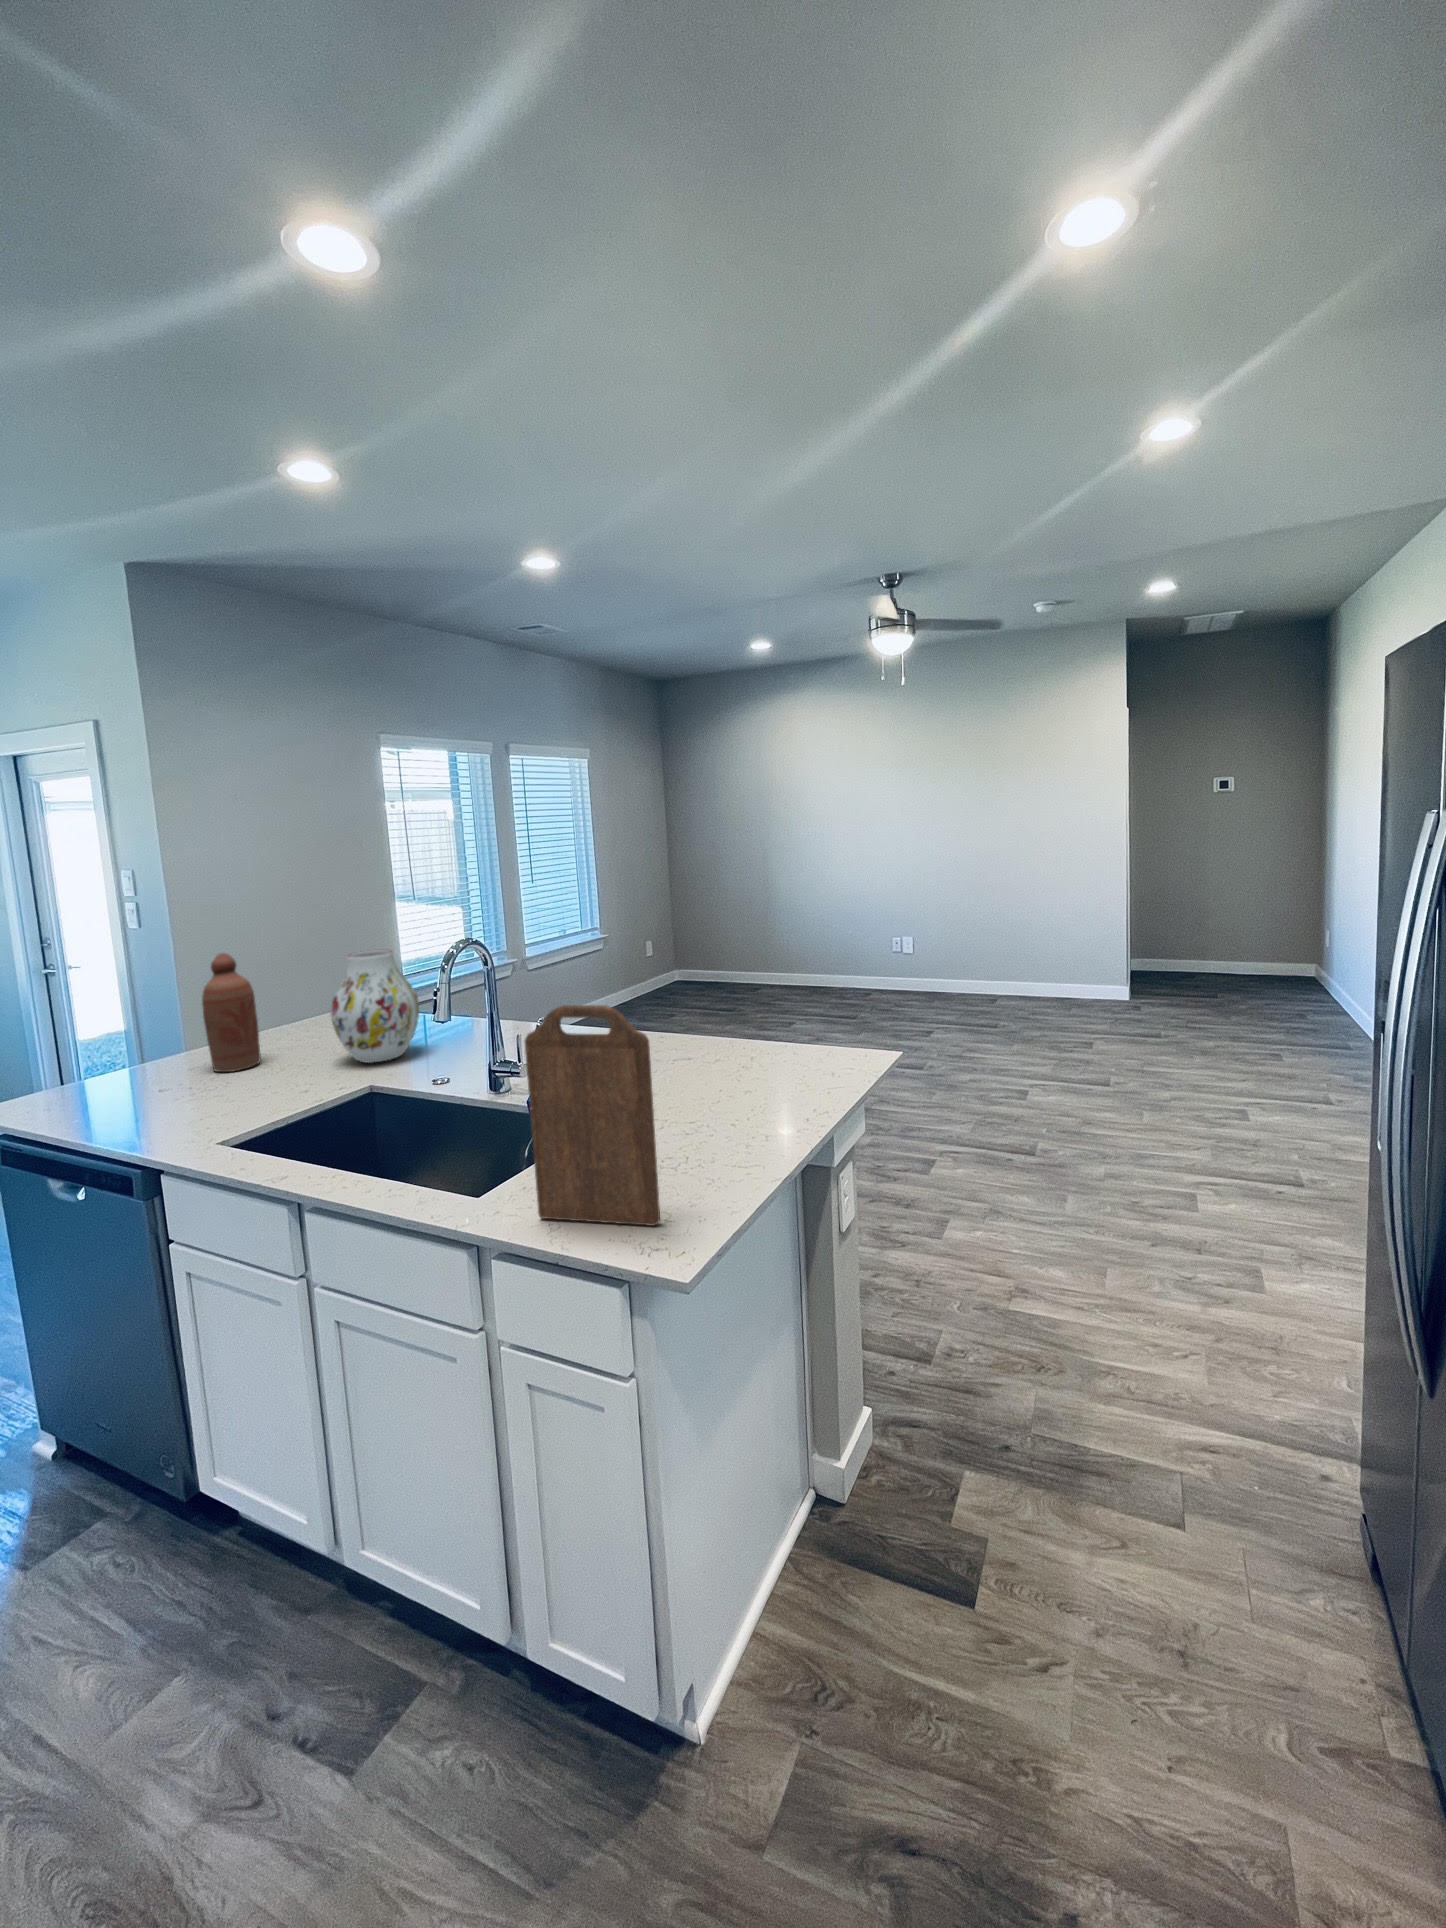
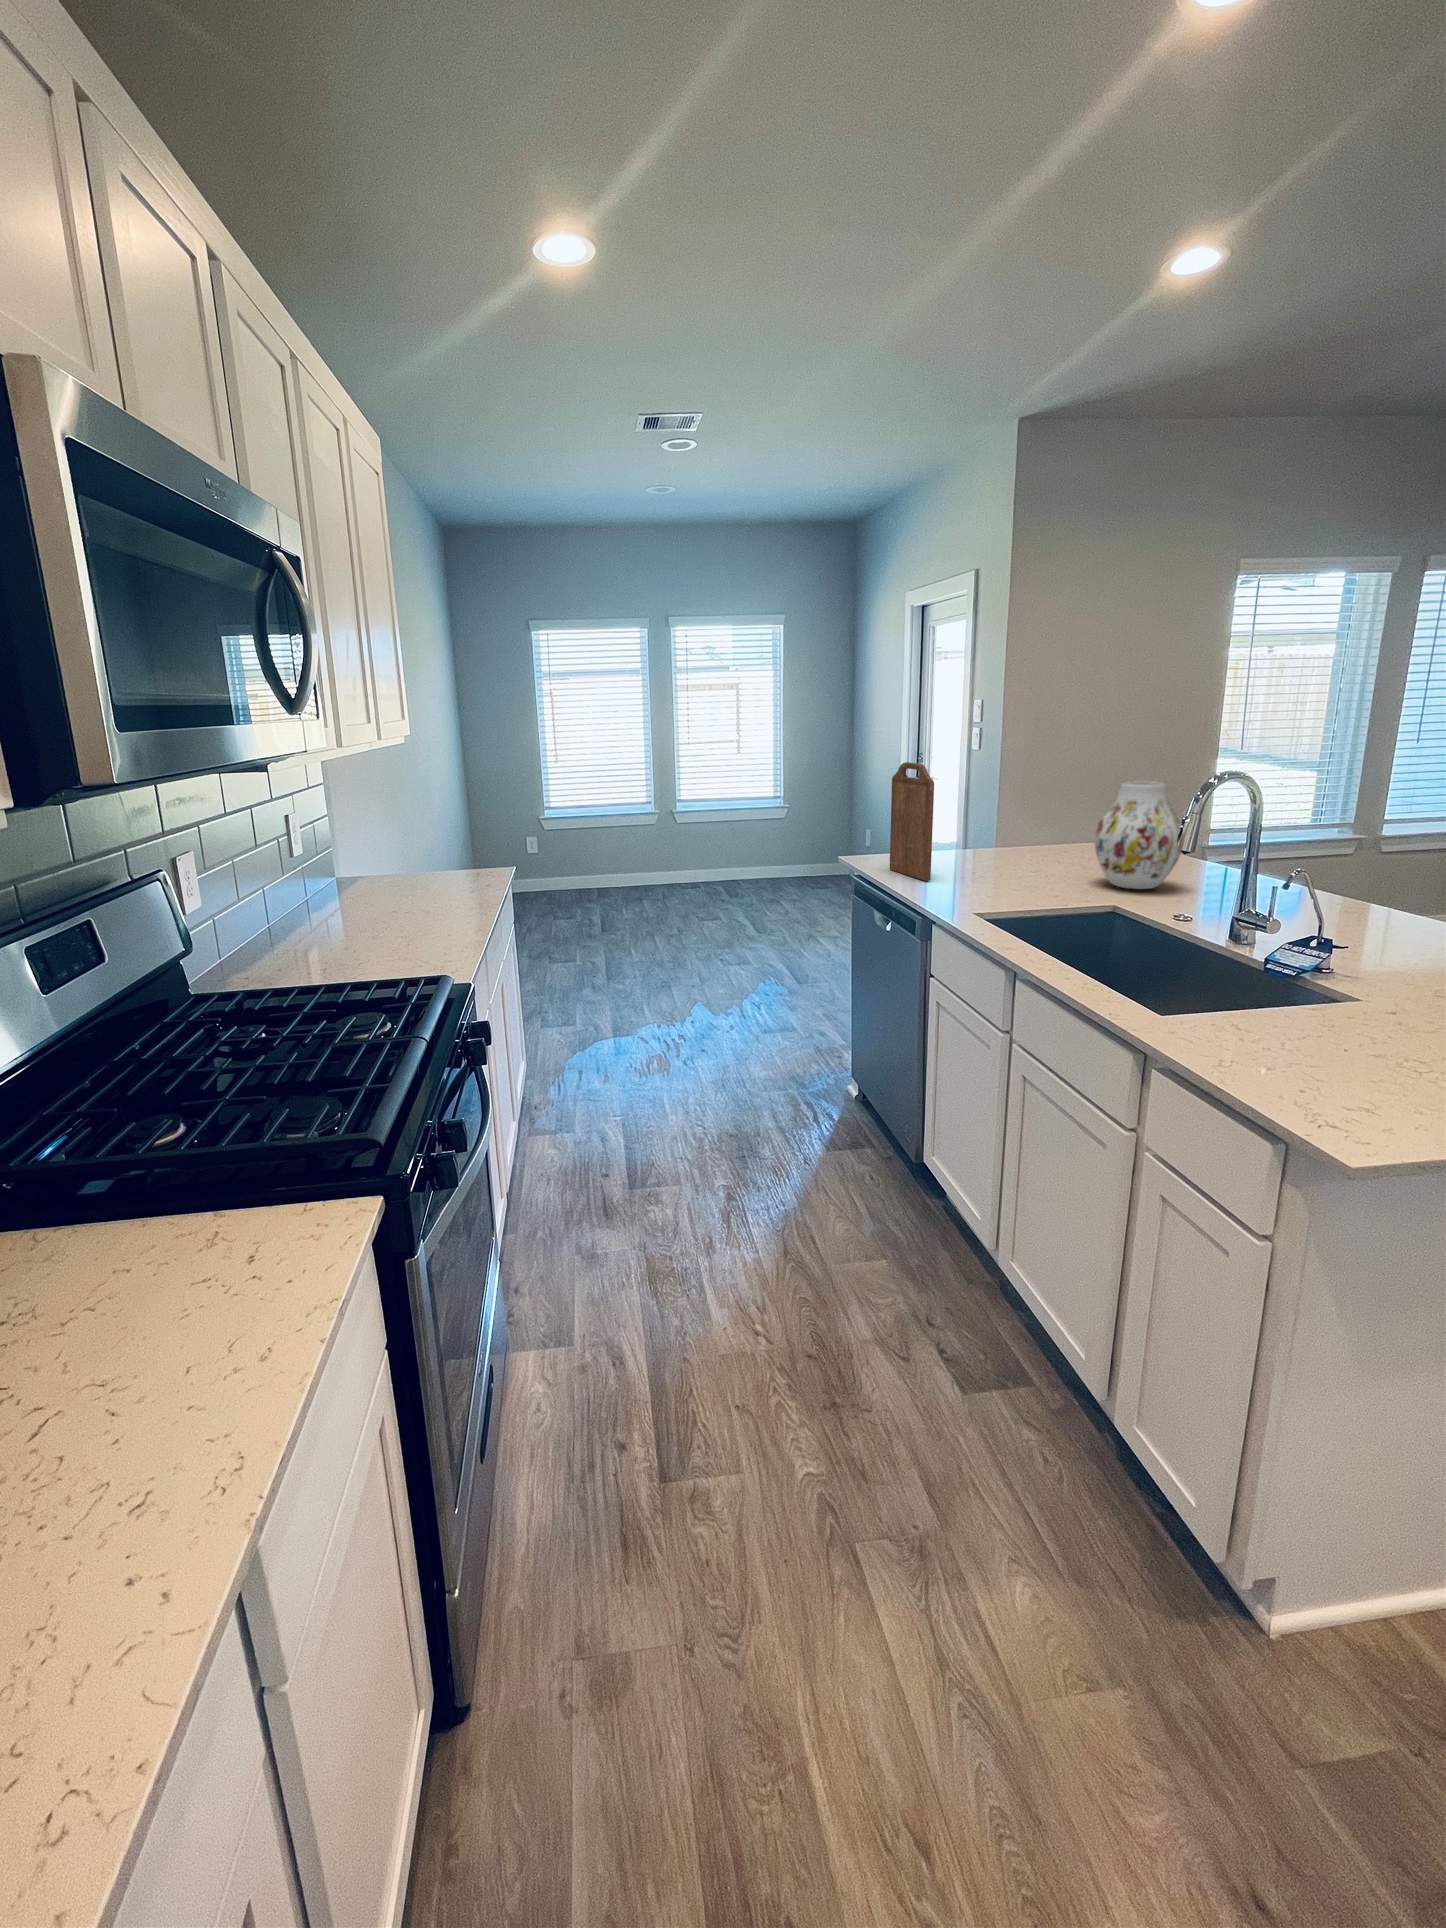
bottle: present [202,953,261,1072] -> none [995,767,1037,869]
cutting board: present [525,1005,660,1226] -> present [890,762,934,881]

